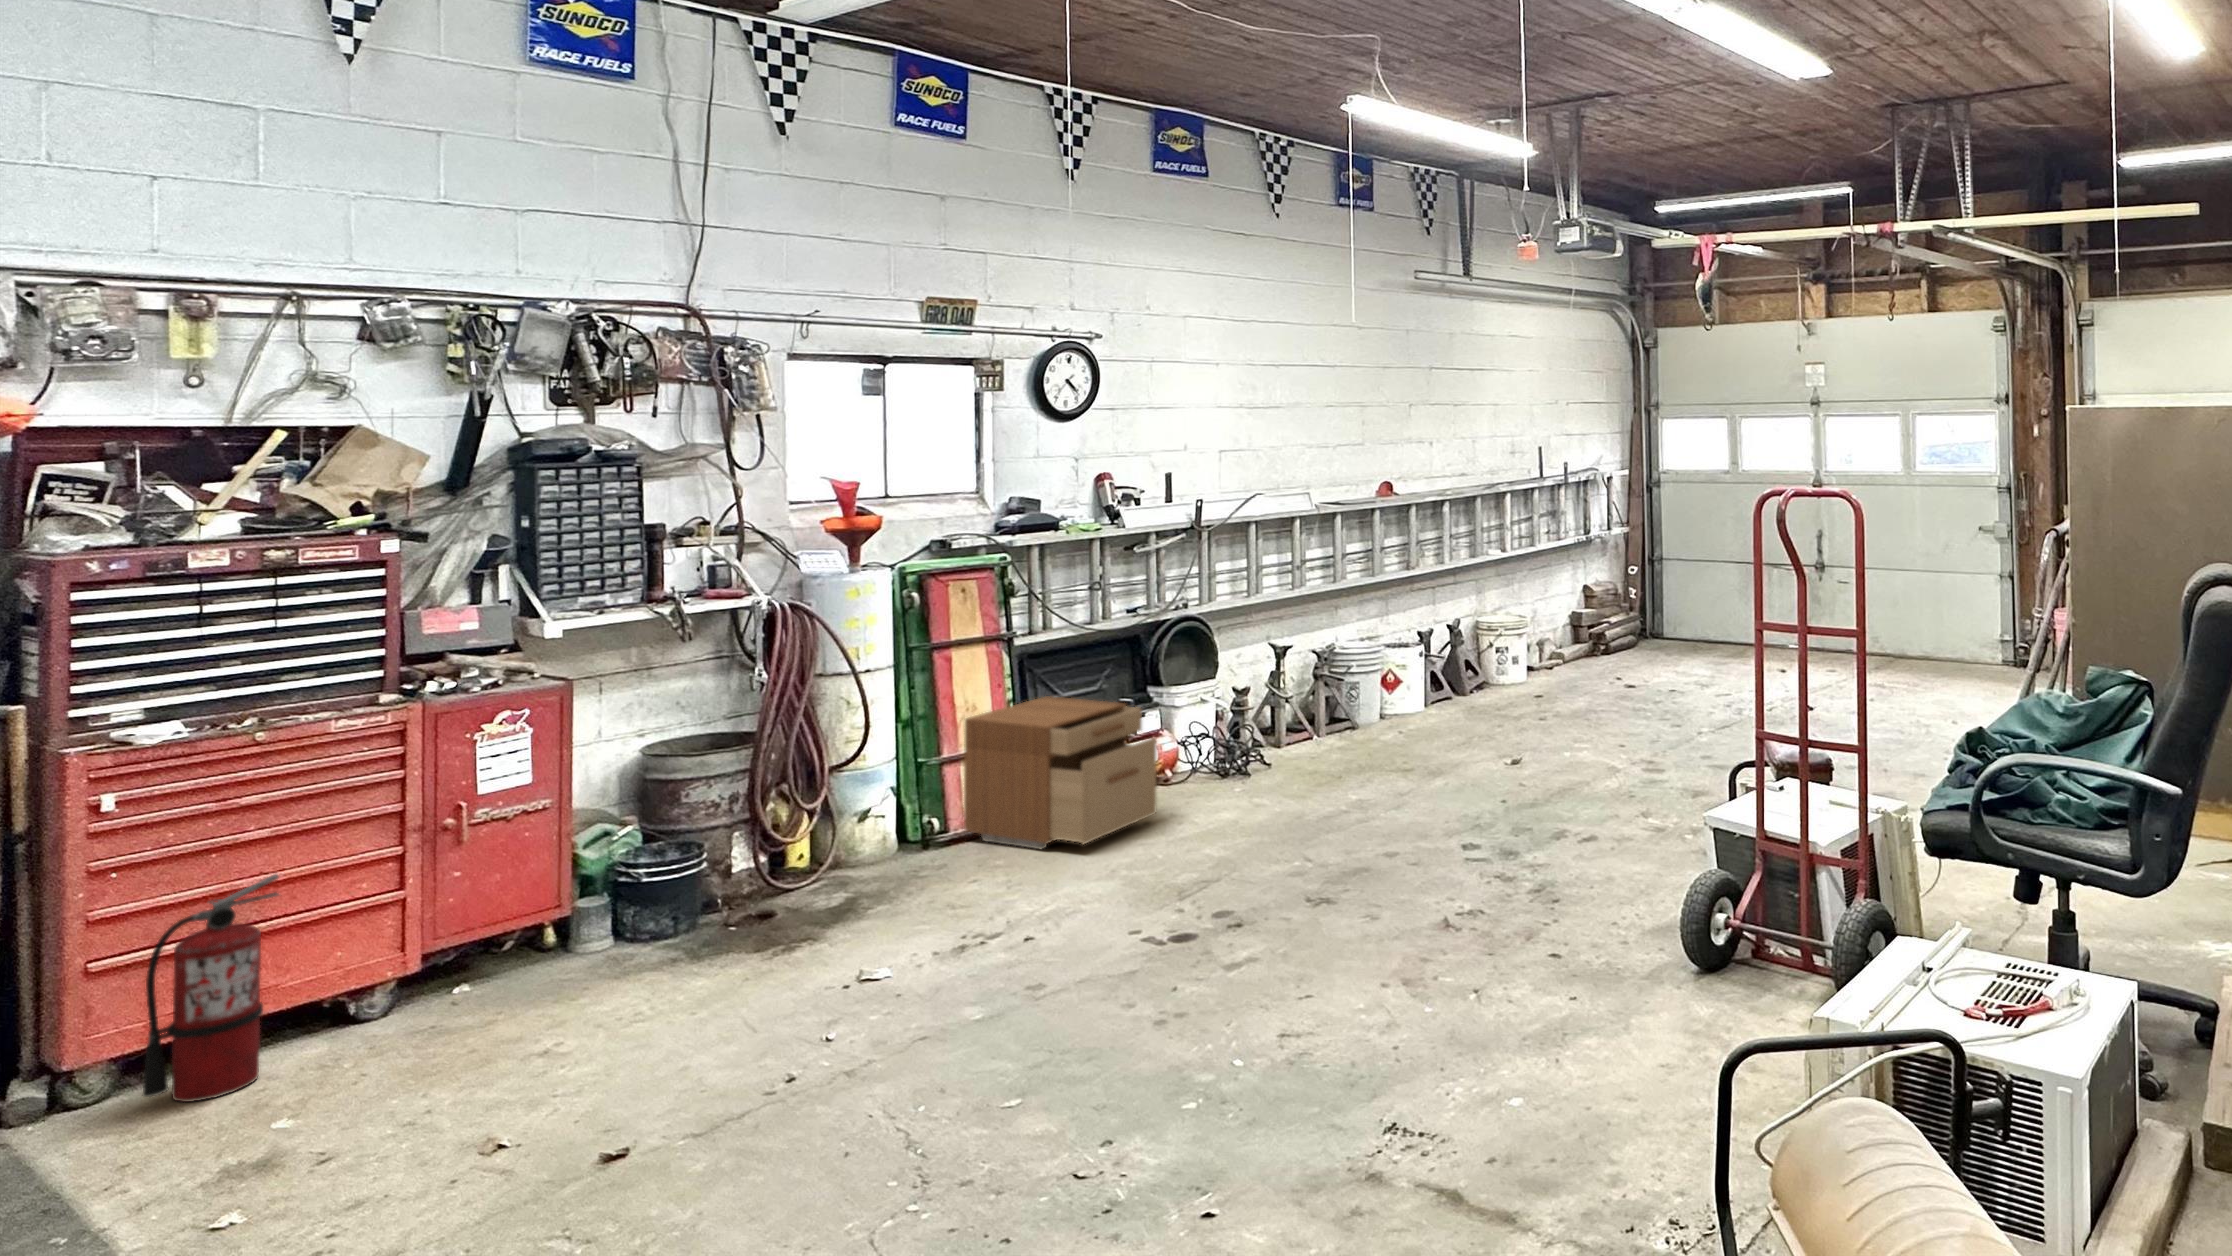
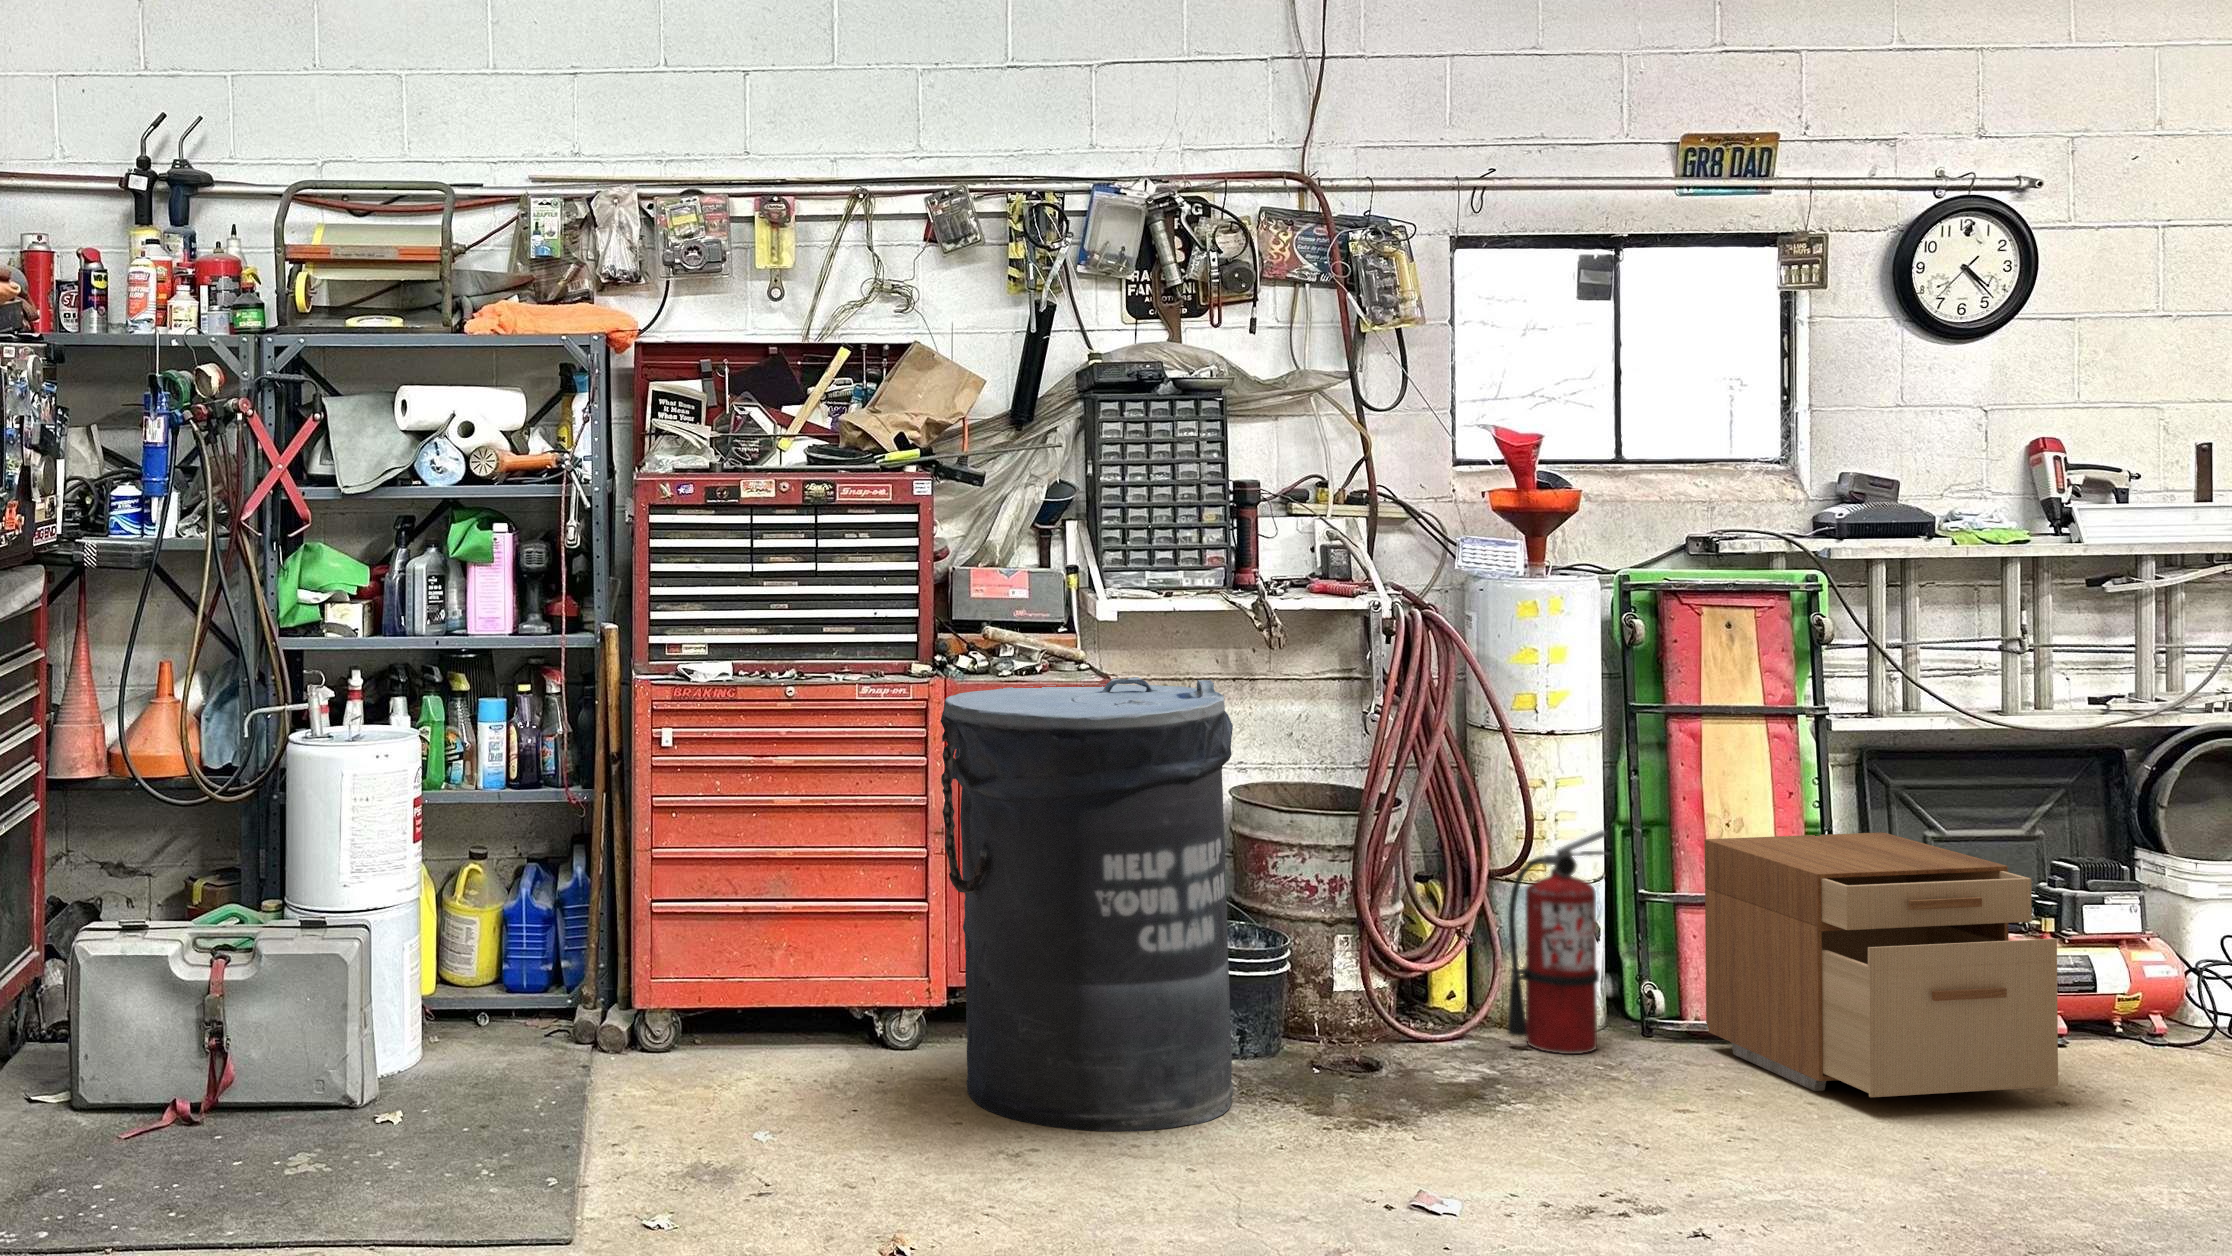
trash can: none [446,671,707,1044] -> present [941,677,1234,1132]
fire extinguisher: present [143,874,279,1102] -> present [1508,831,1606,1054]

